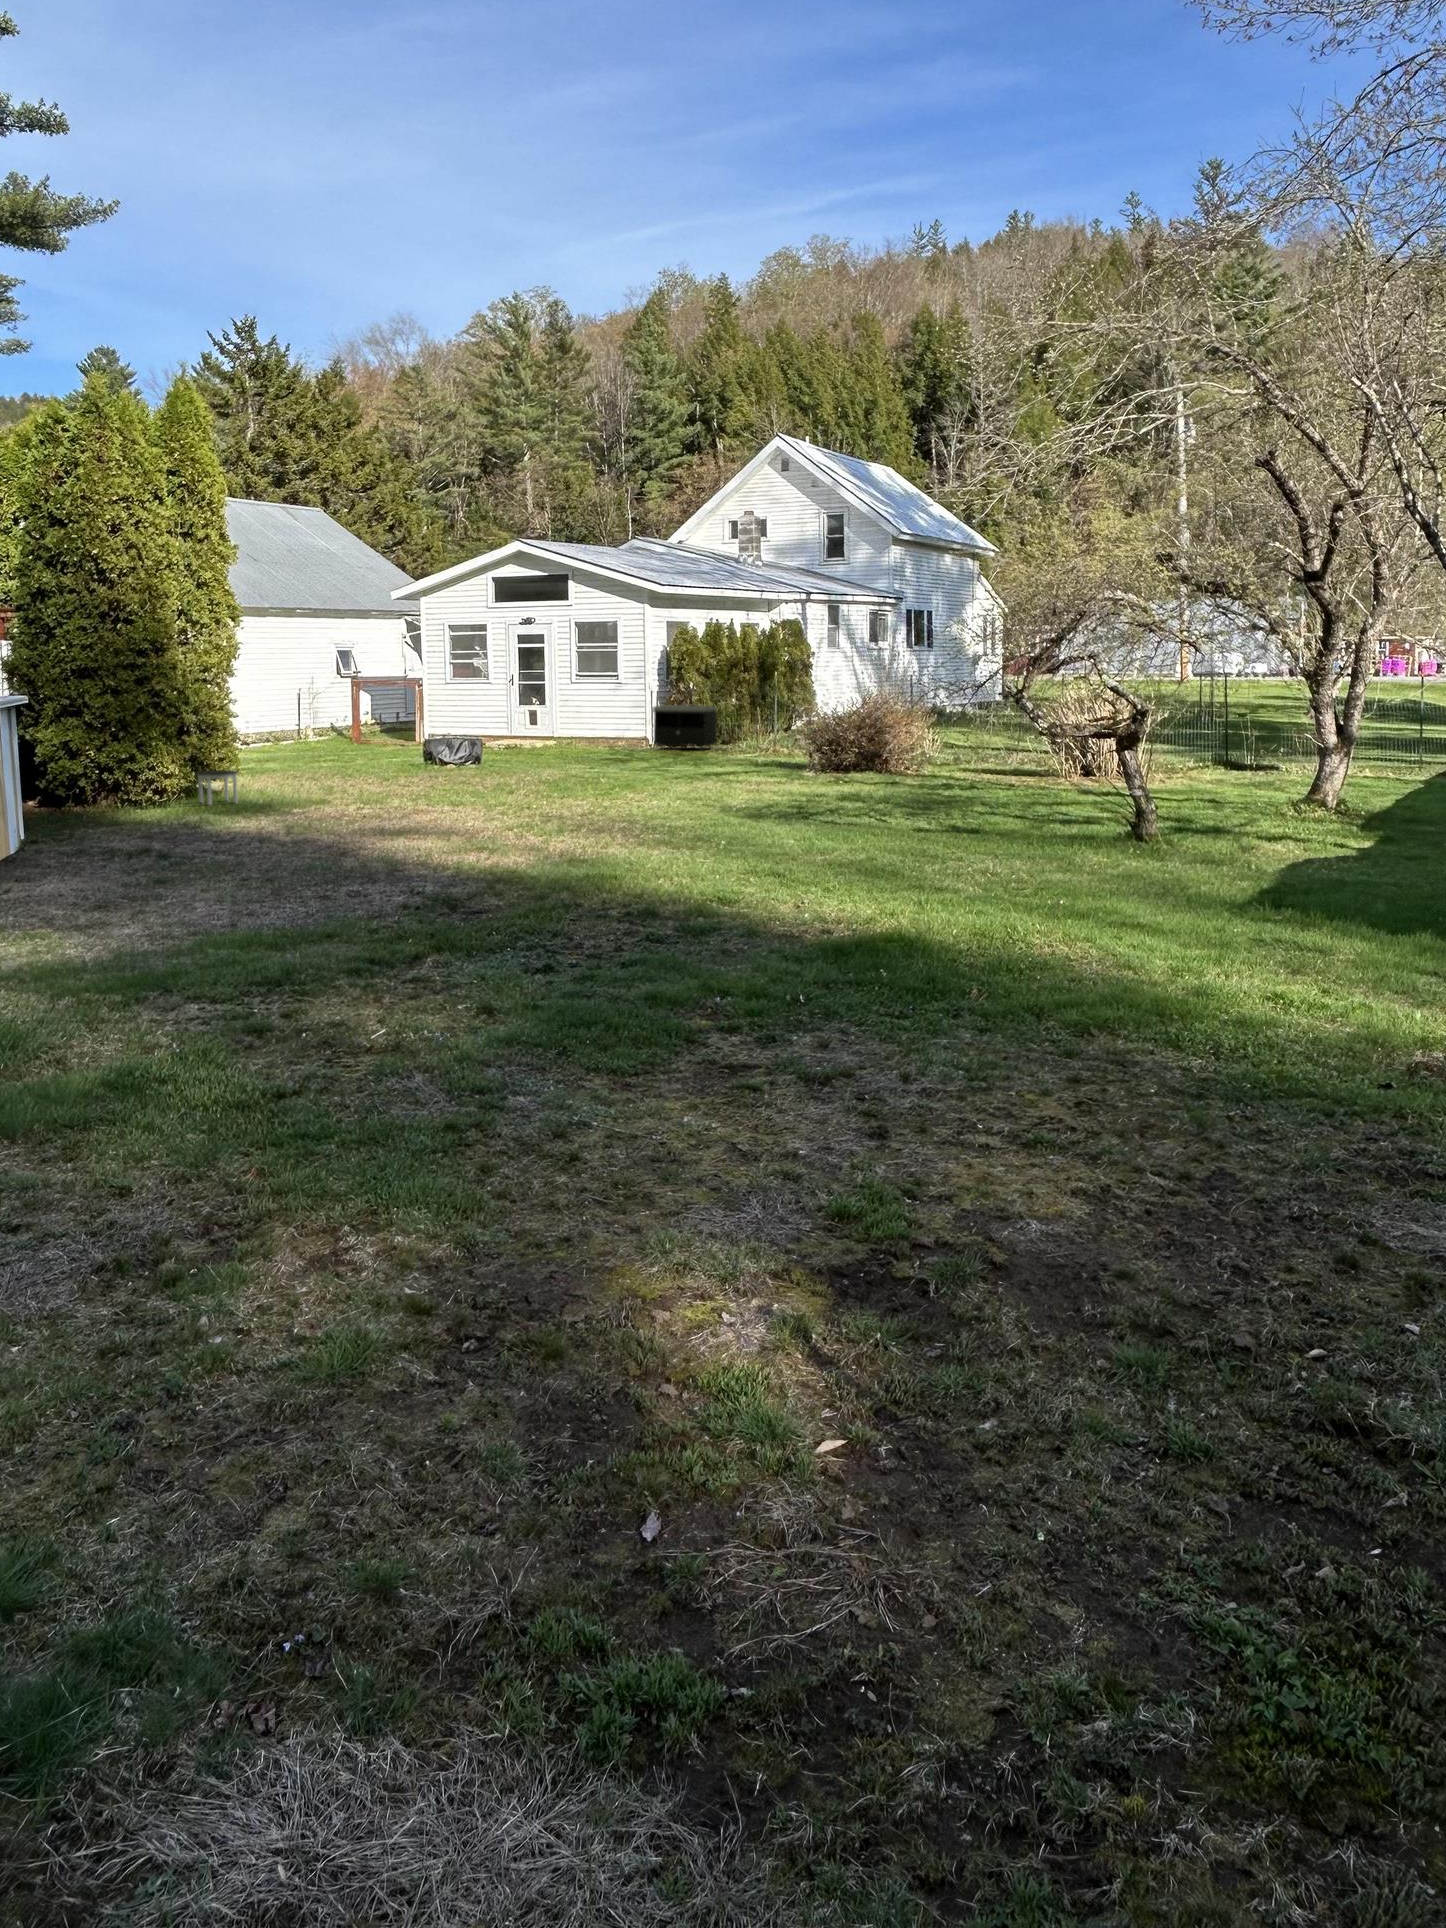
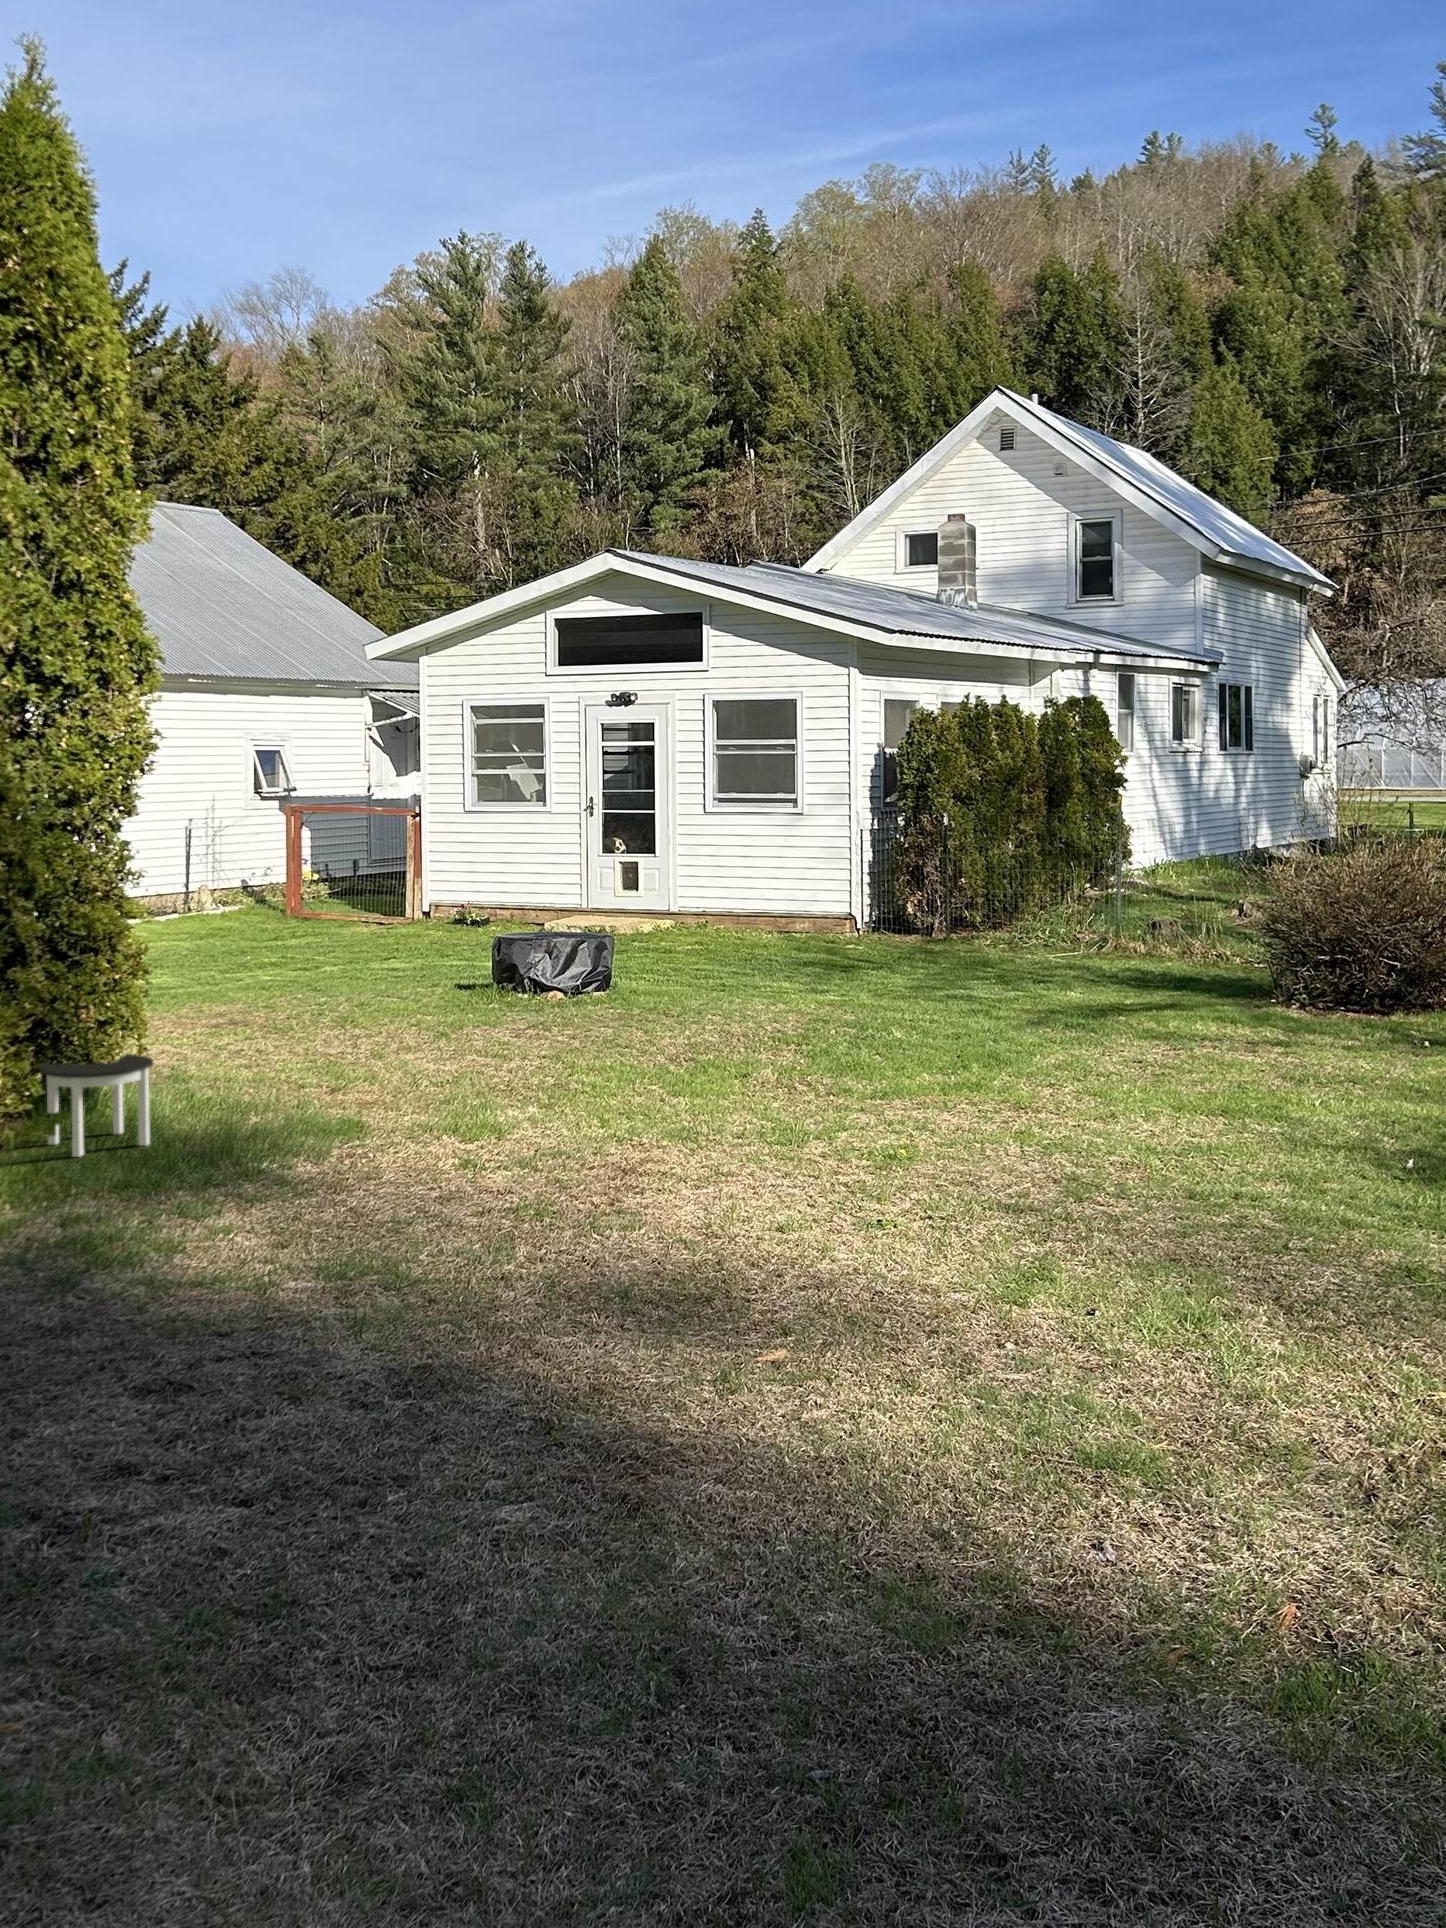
storage bench: present [653,705,717,748] -> none [888,853,1005,939]

